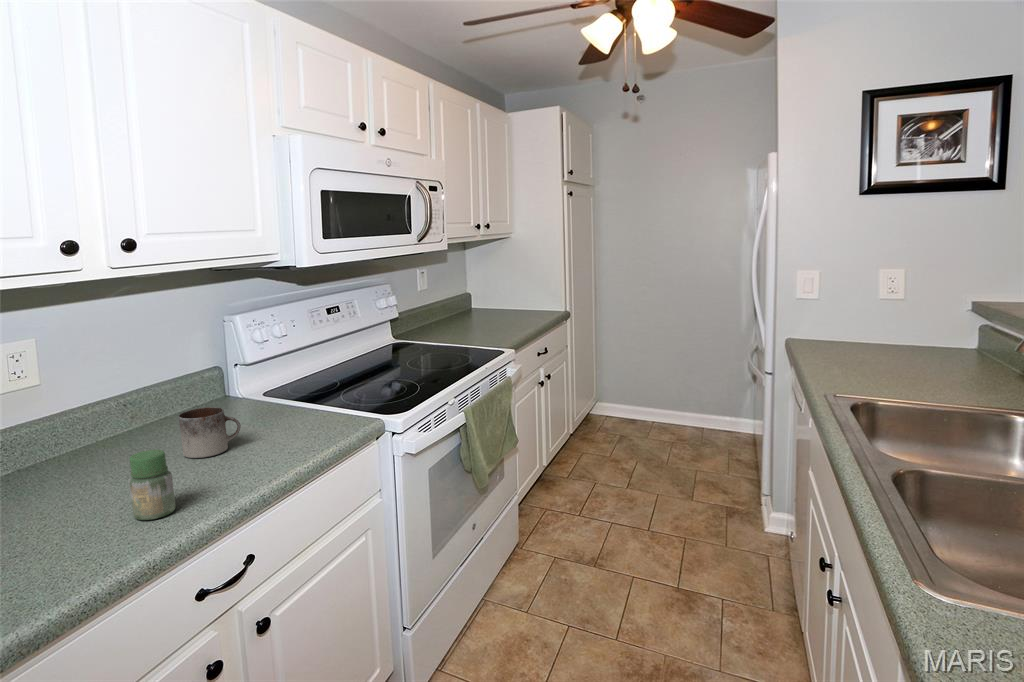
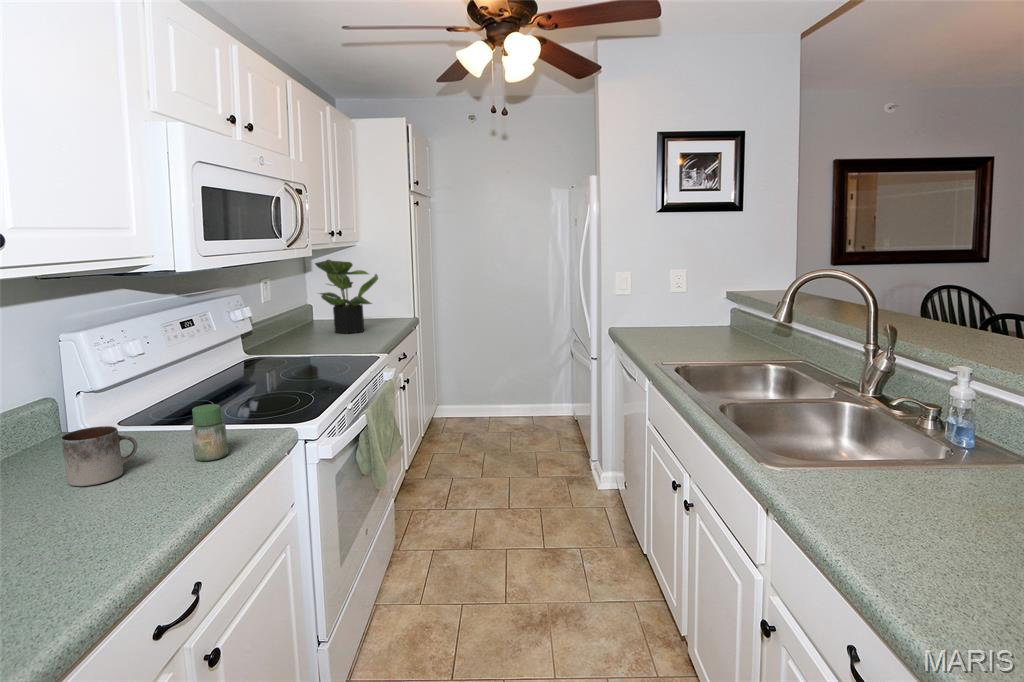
potted plant: none [462,253,523,326] -> present [315,260,378,333]
jar: present [129,450,176,520] -> present [191,404,228,461]

